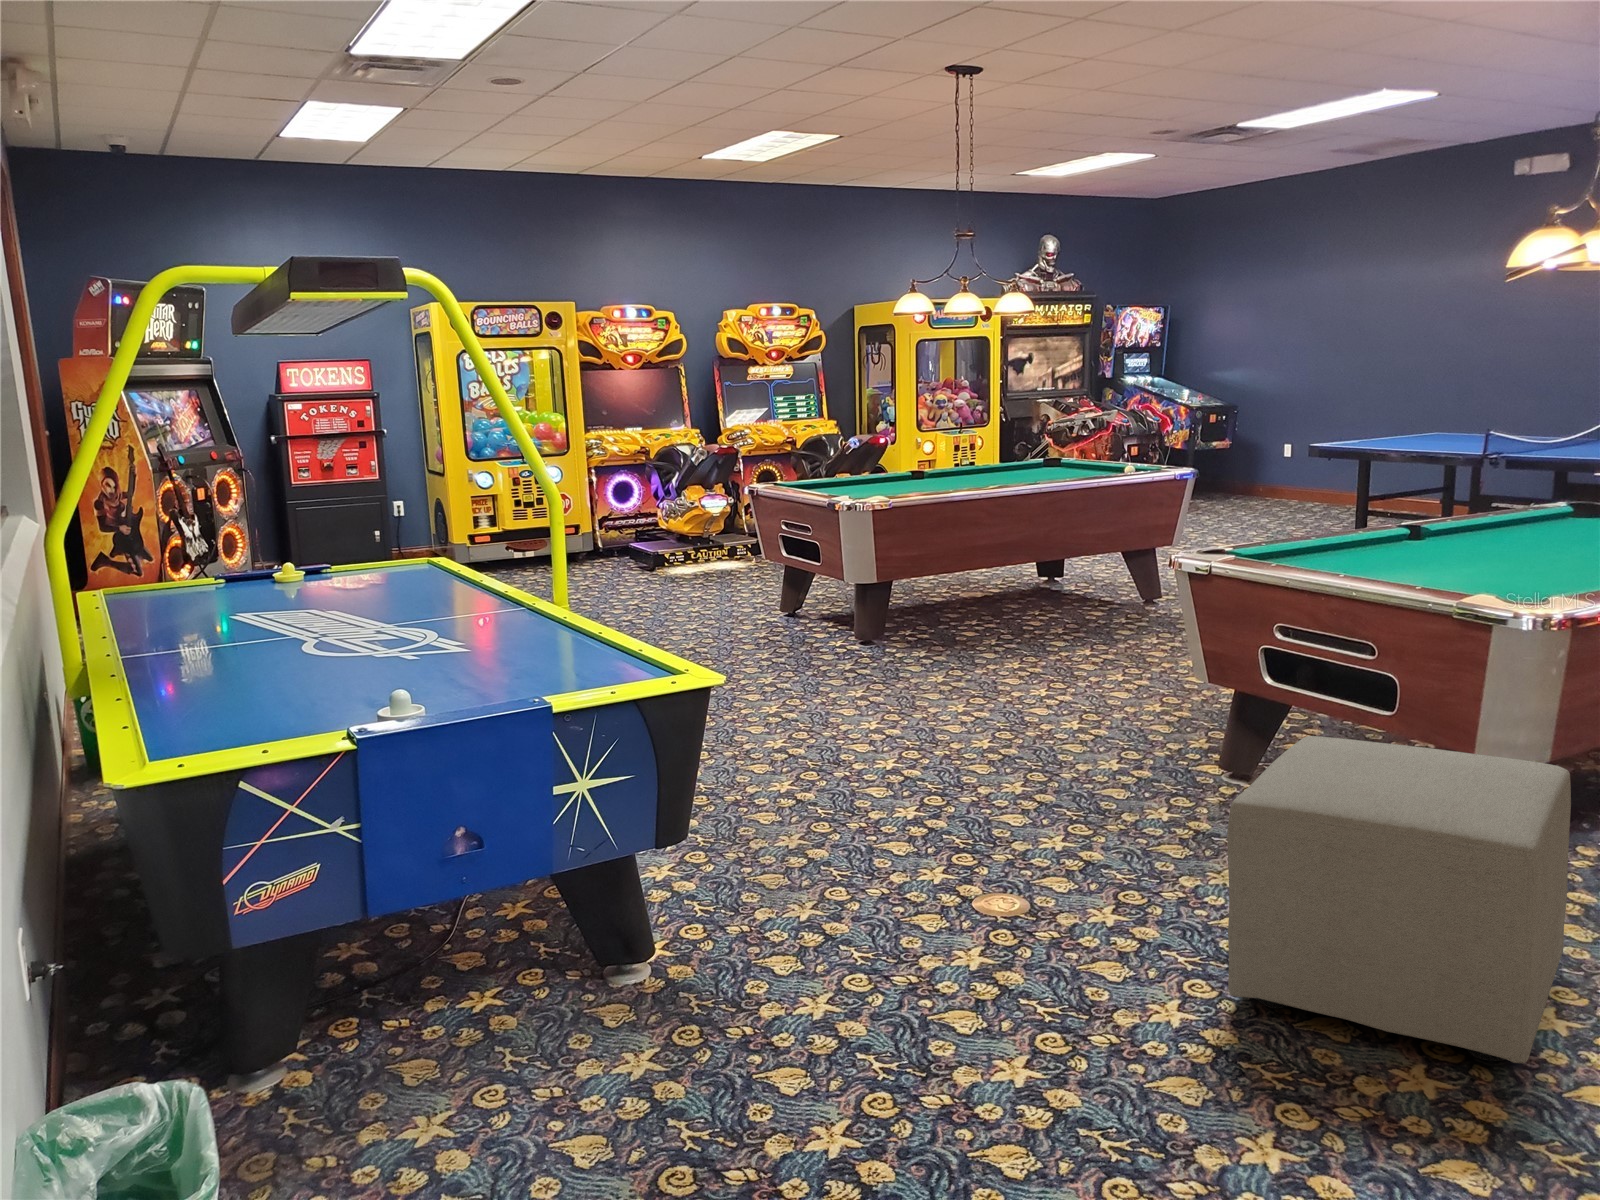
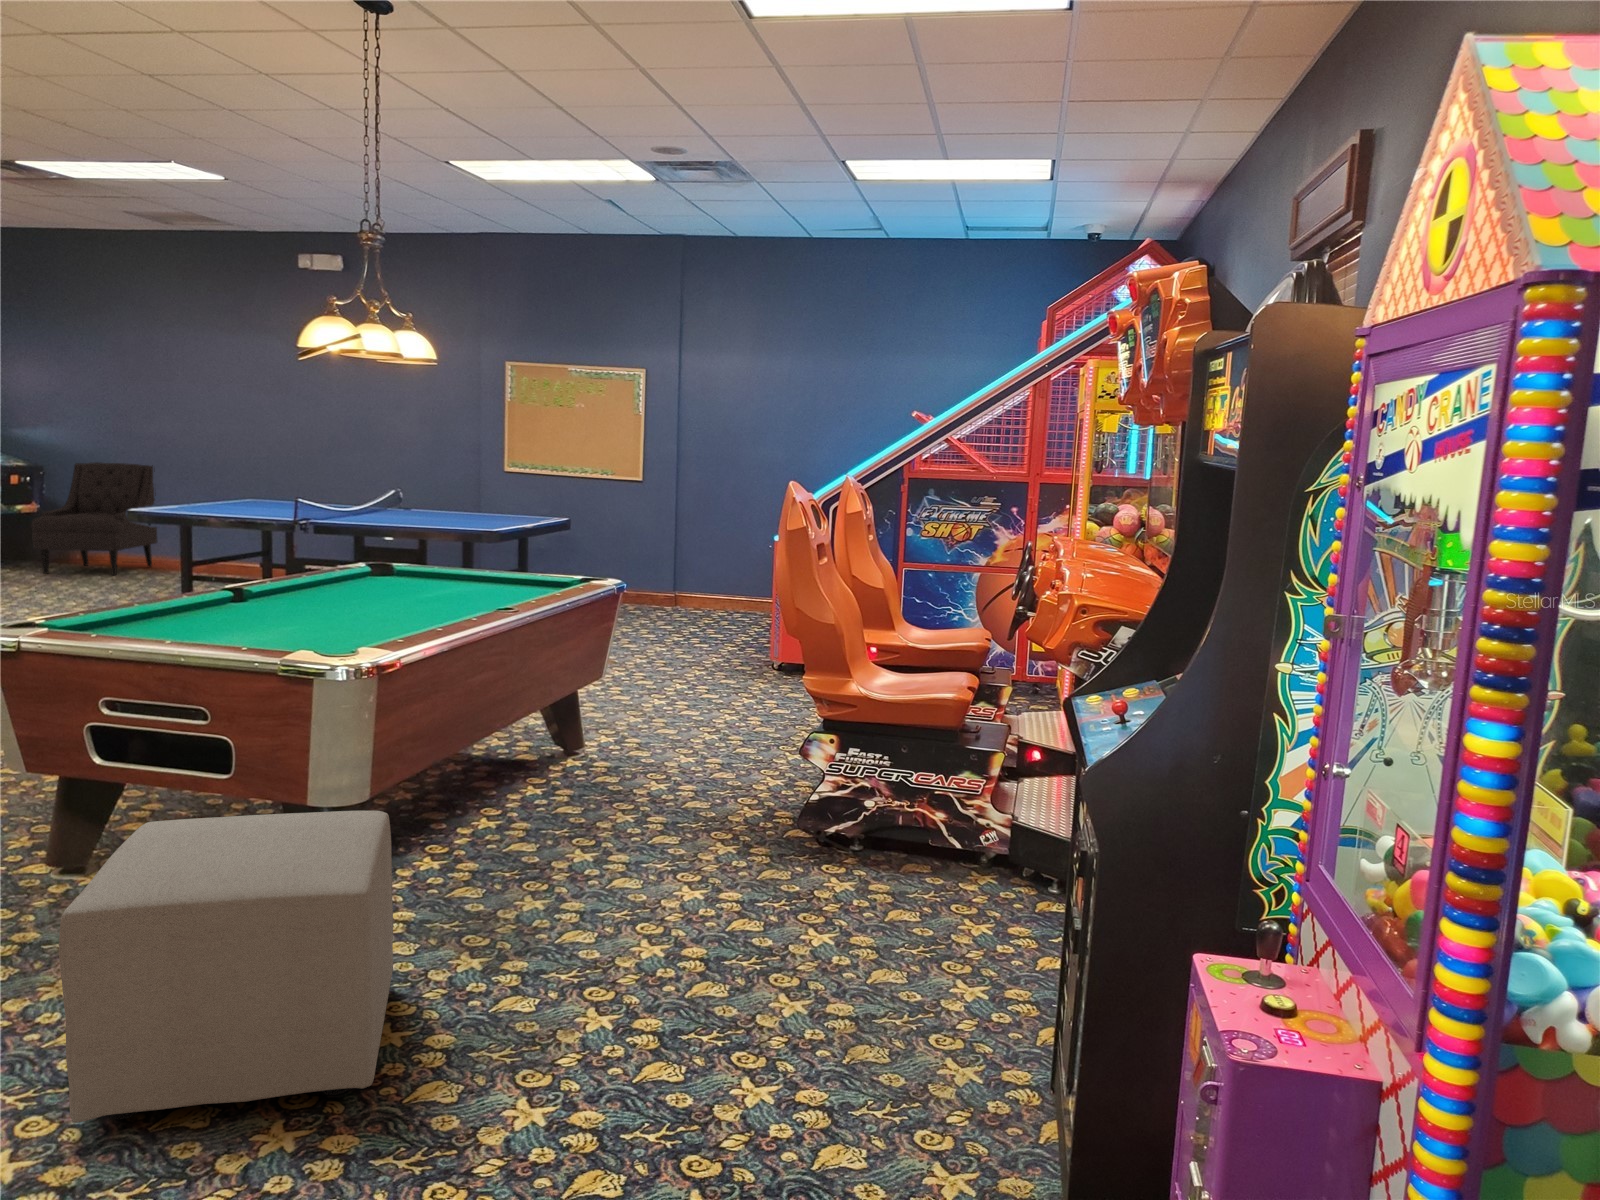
chair: none [1218,382,1333,499] -> present [32,462,157,575]

